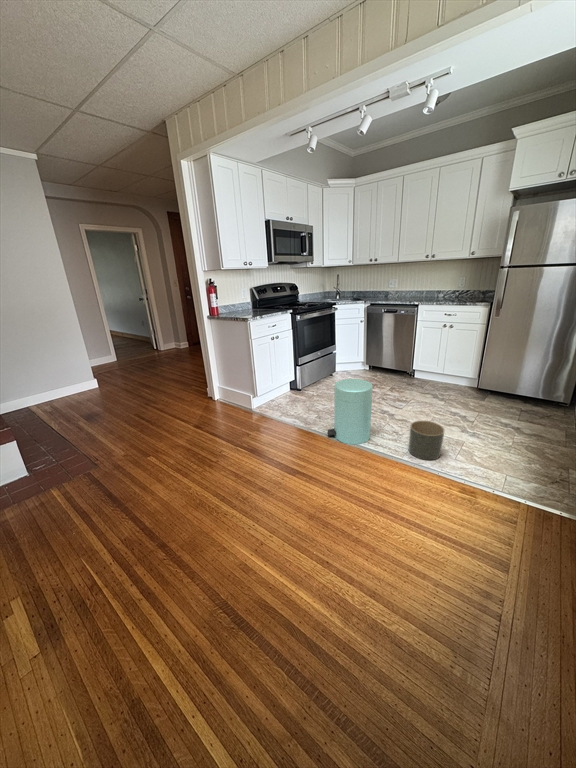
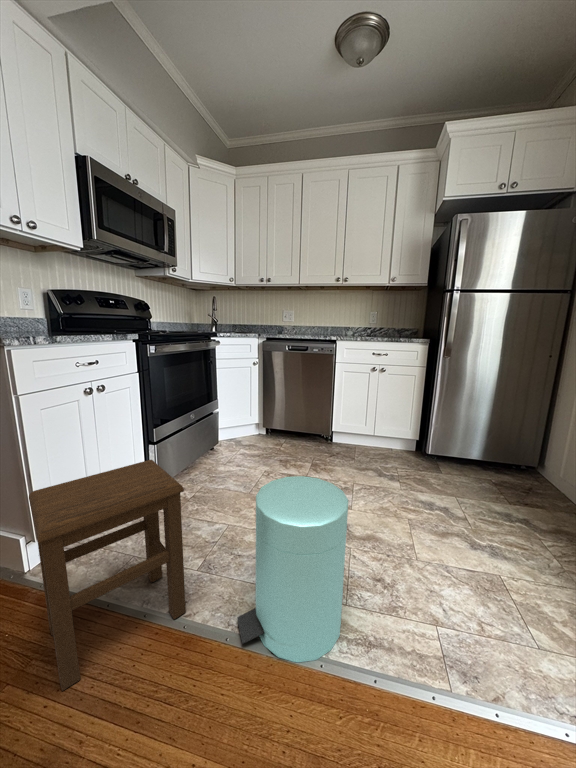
stool: none [260,368,309,434] -> present [29,460,186,691]
planter: present [409,420,444,460] -> none [433,557,522,672]

